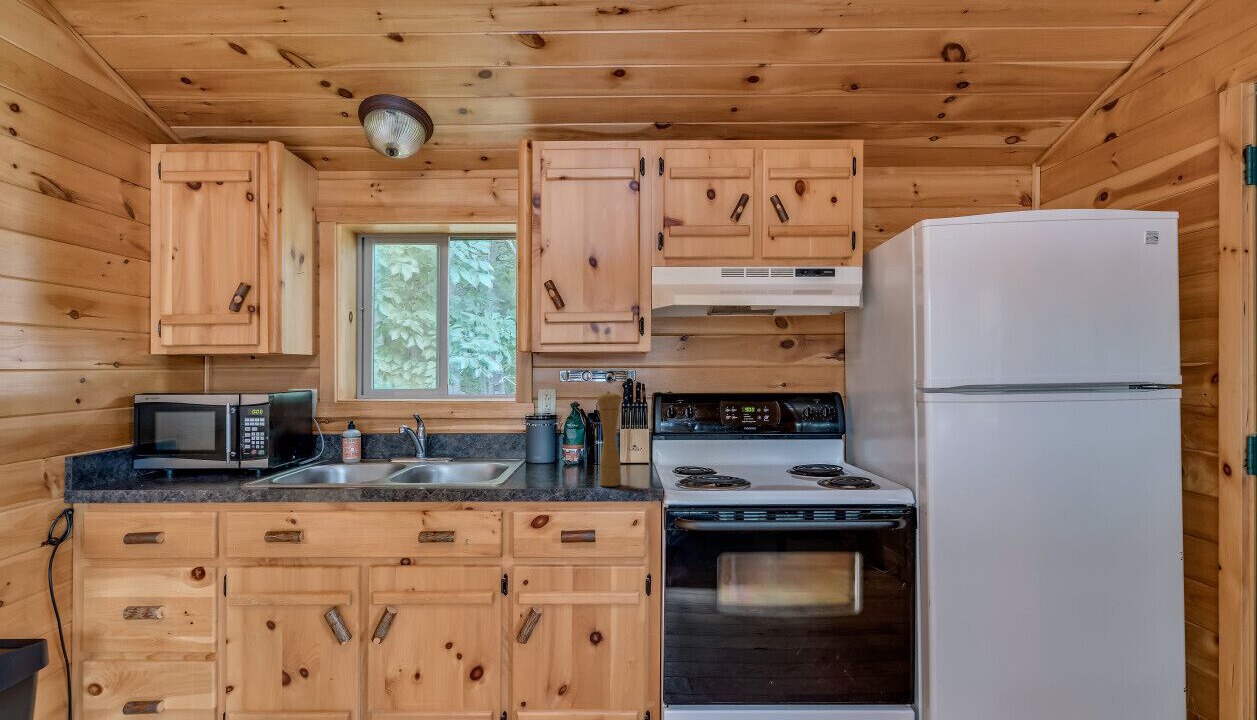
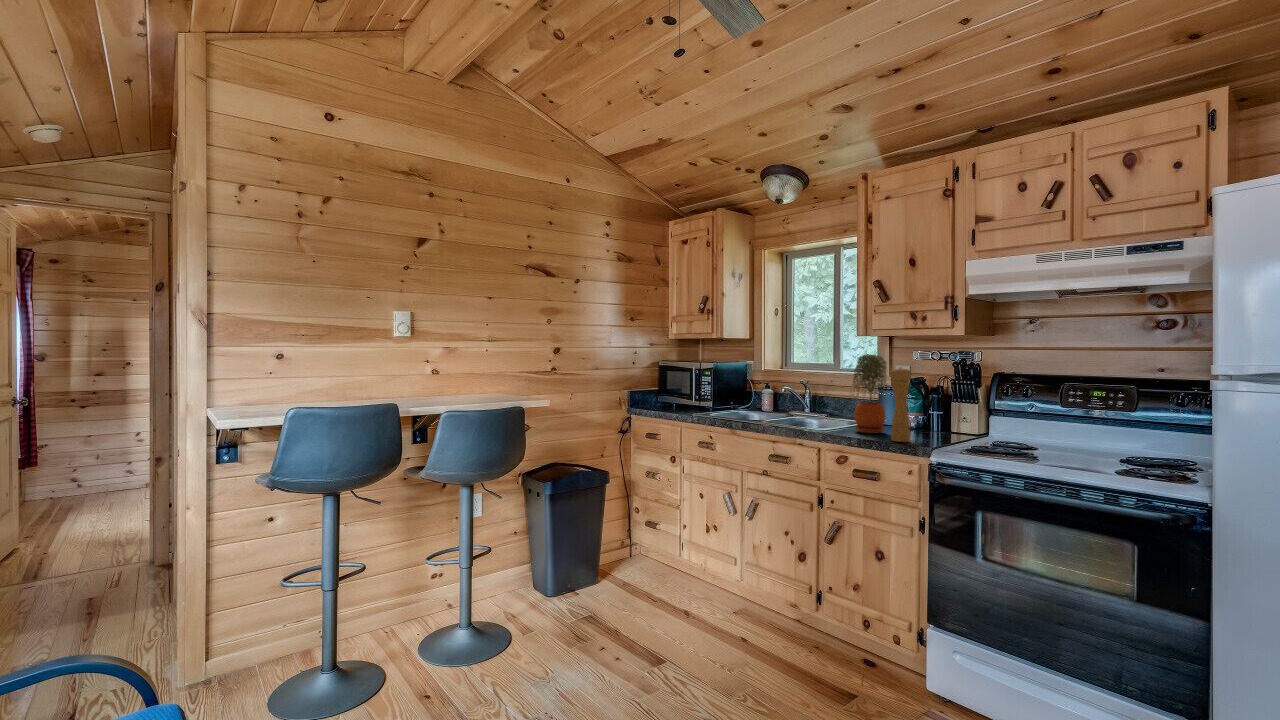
potted plant: none [528,375,570,479] -> present [853,355,886,433]

